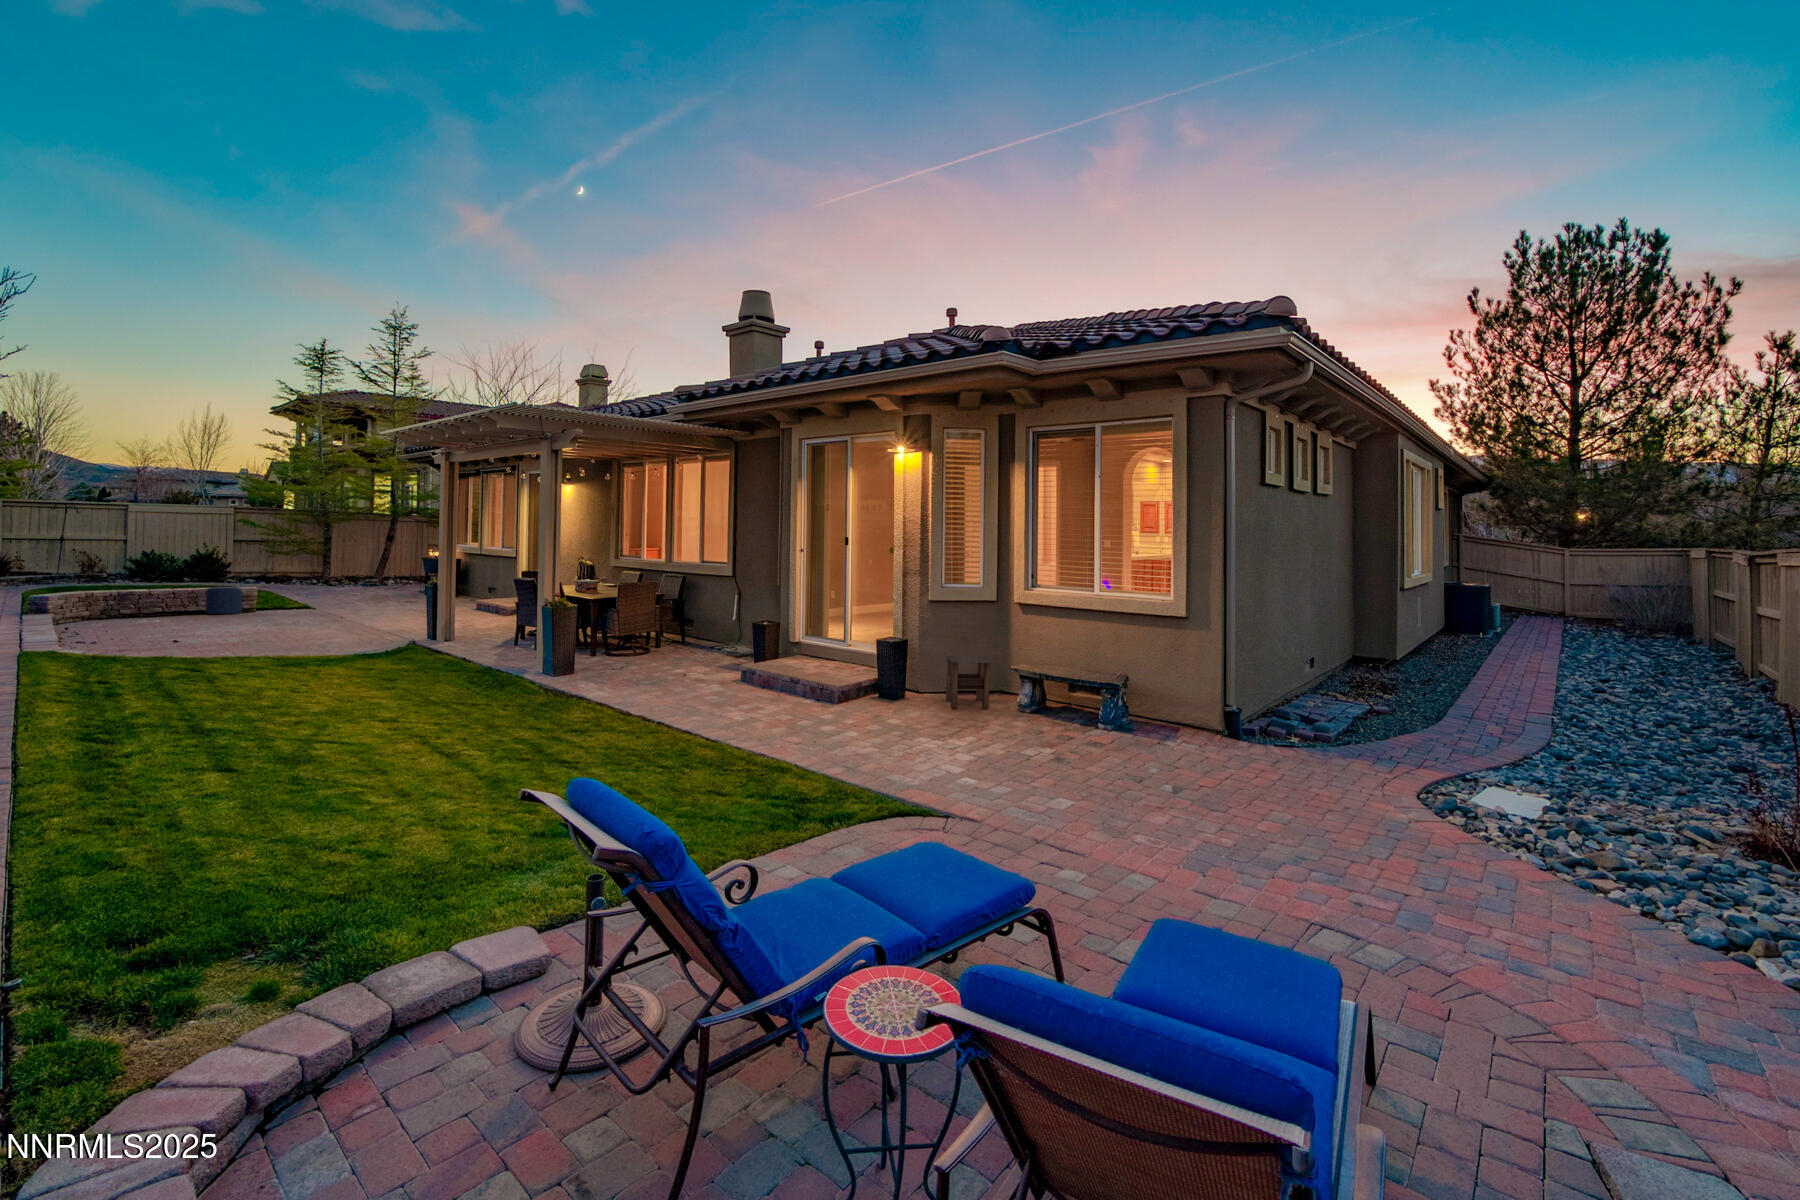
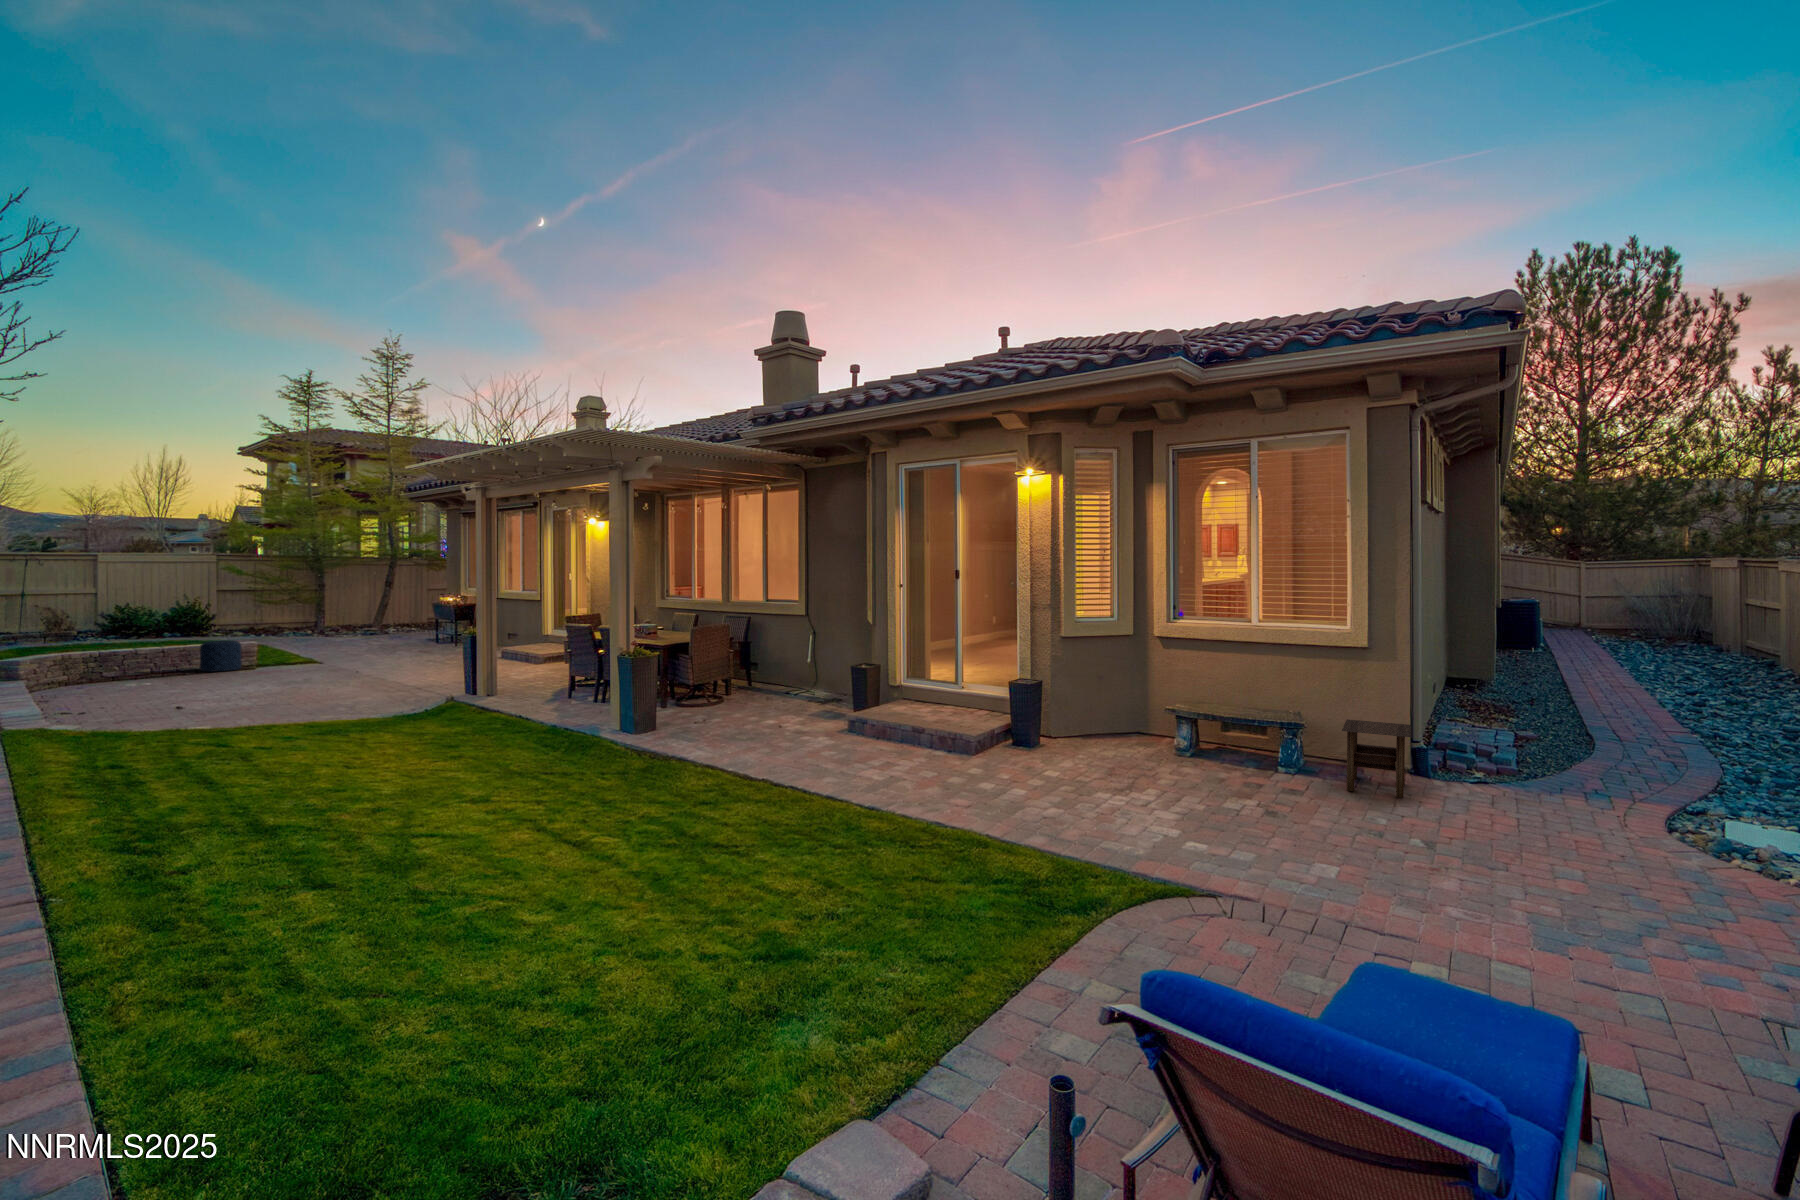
side table: present [944,655,995,709] -> present [1342,719,1411,798]

